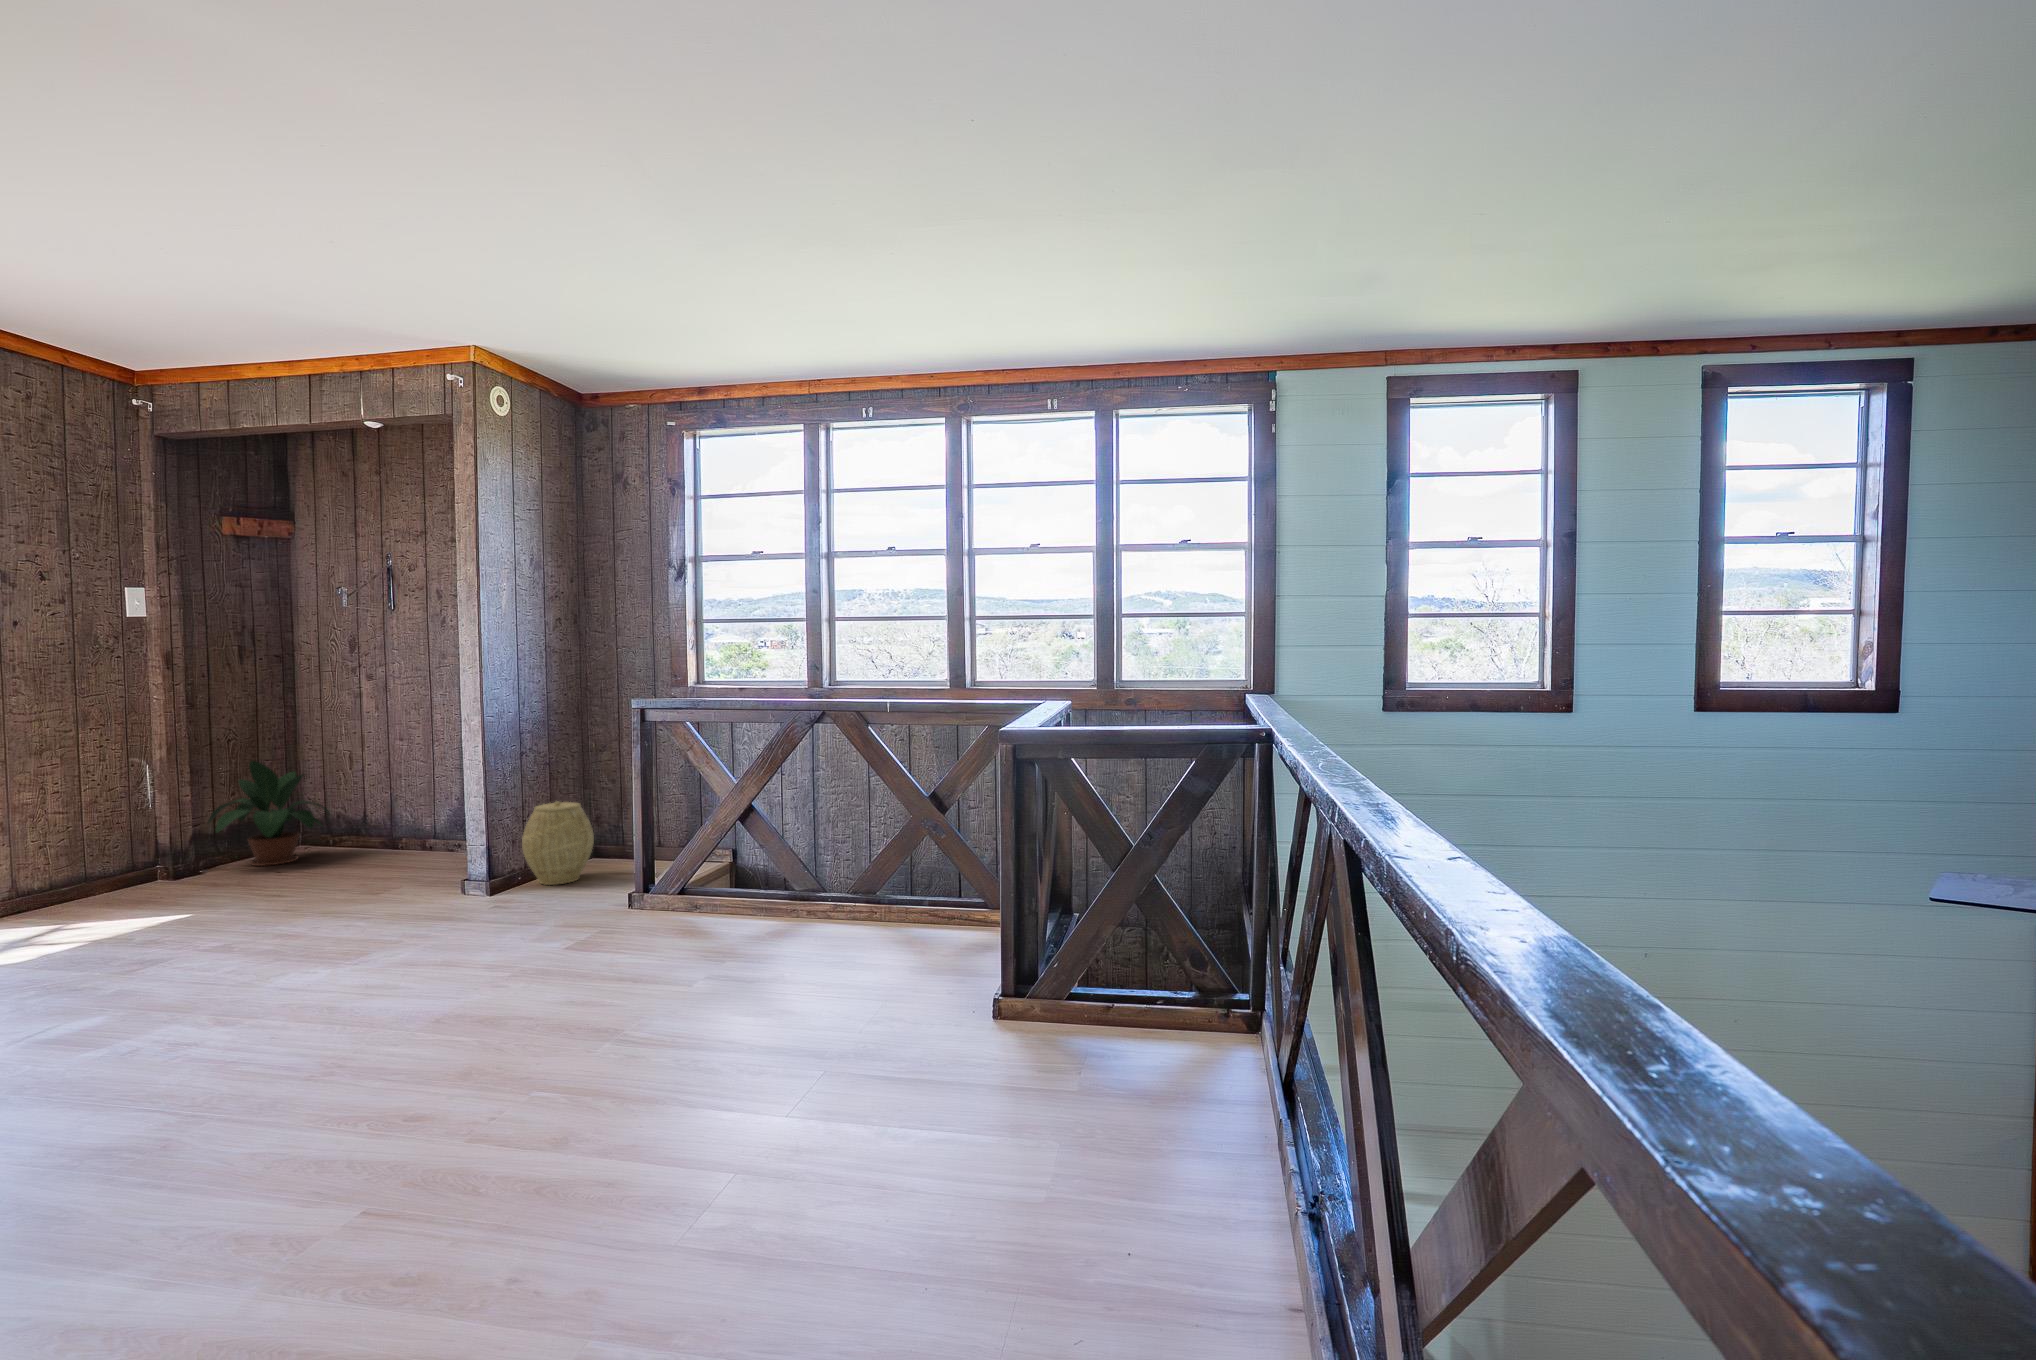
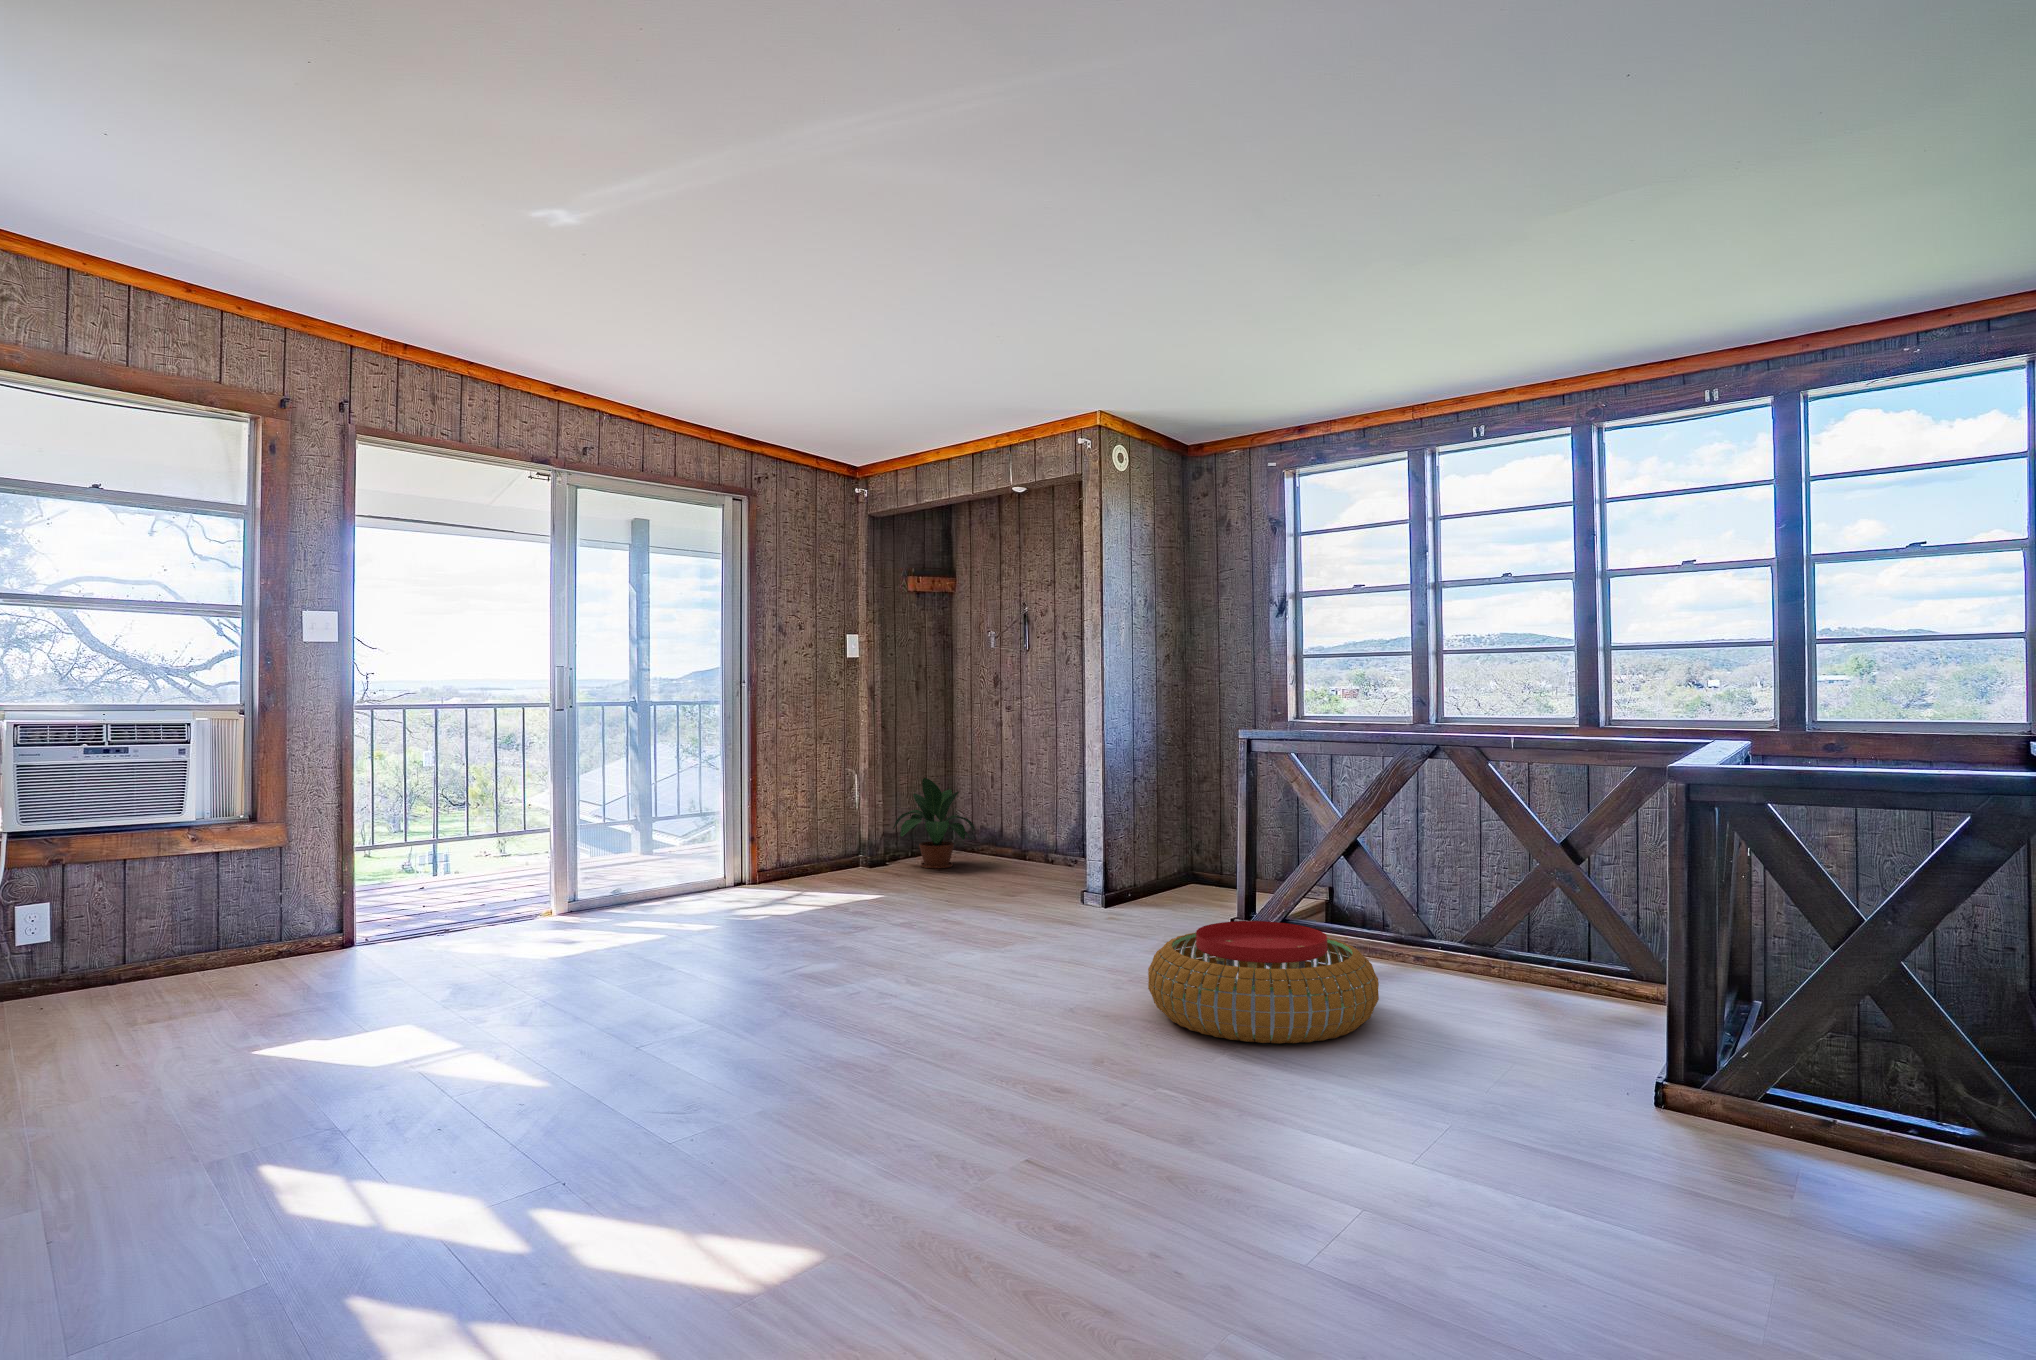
woven basket: present [522,801,594,885] -> none [1136,828,1198,906]
pouf: none [493,908,766,1062] -> present [1148,921,1379,1043]

